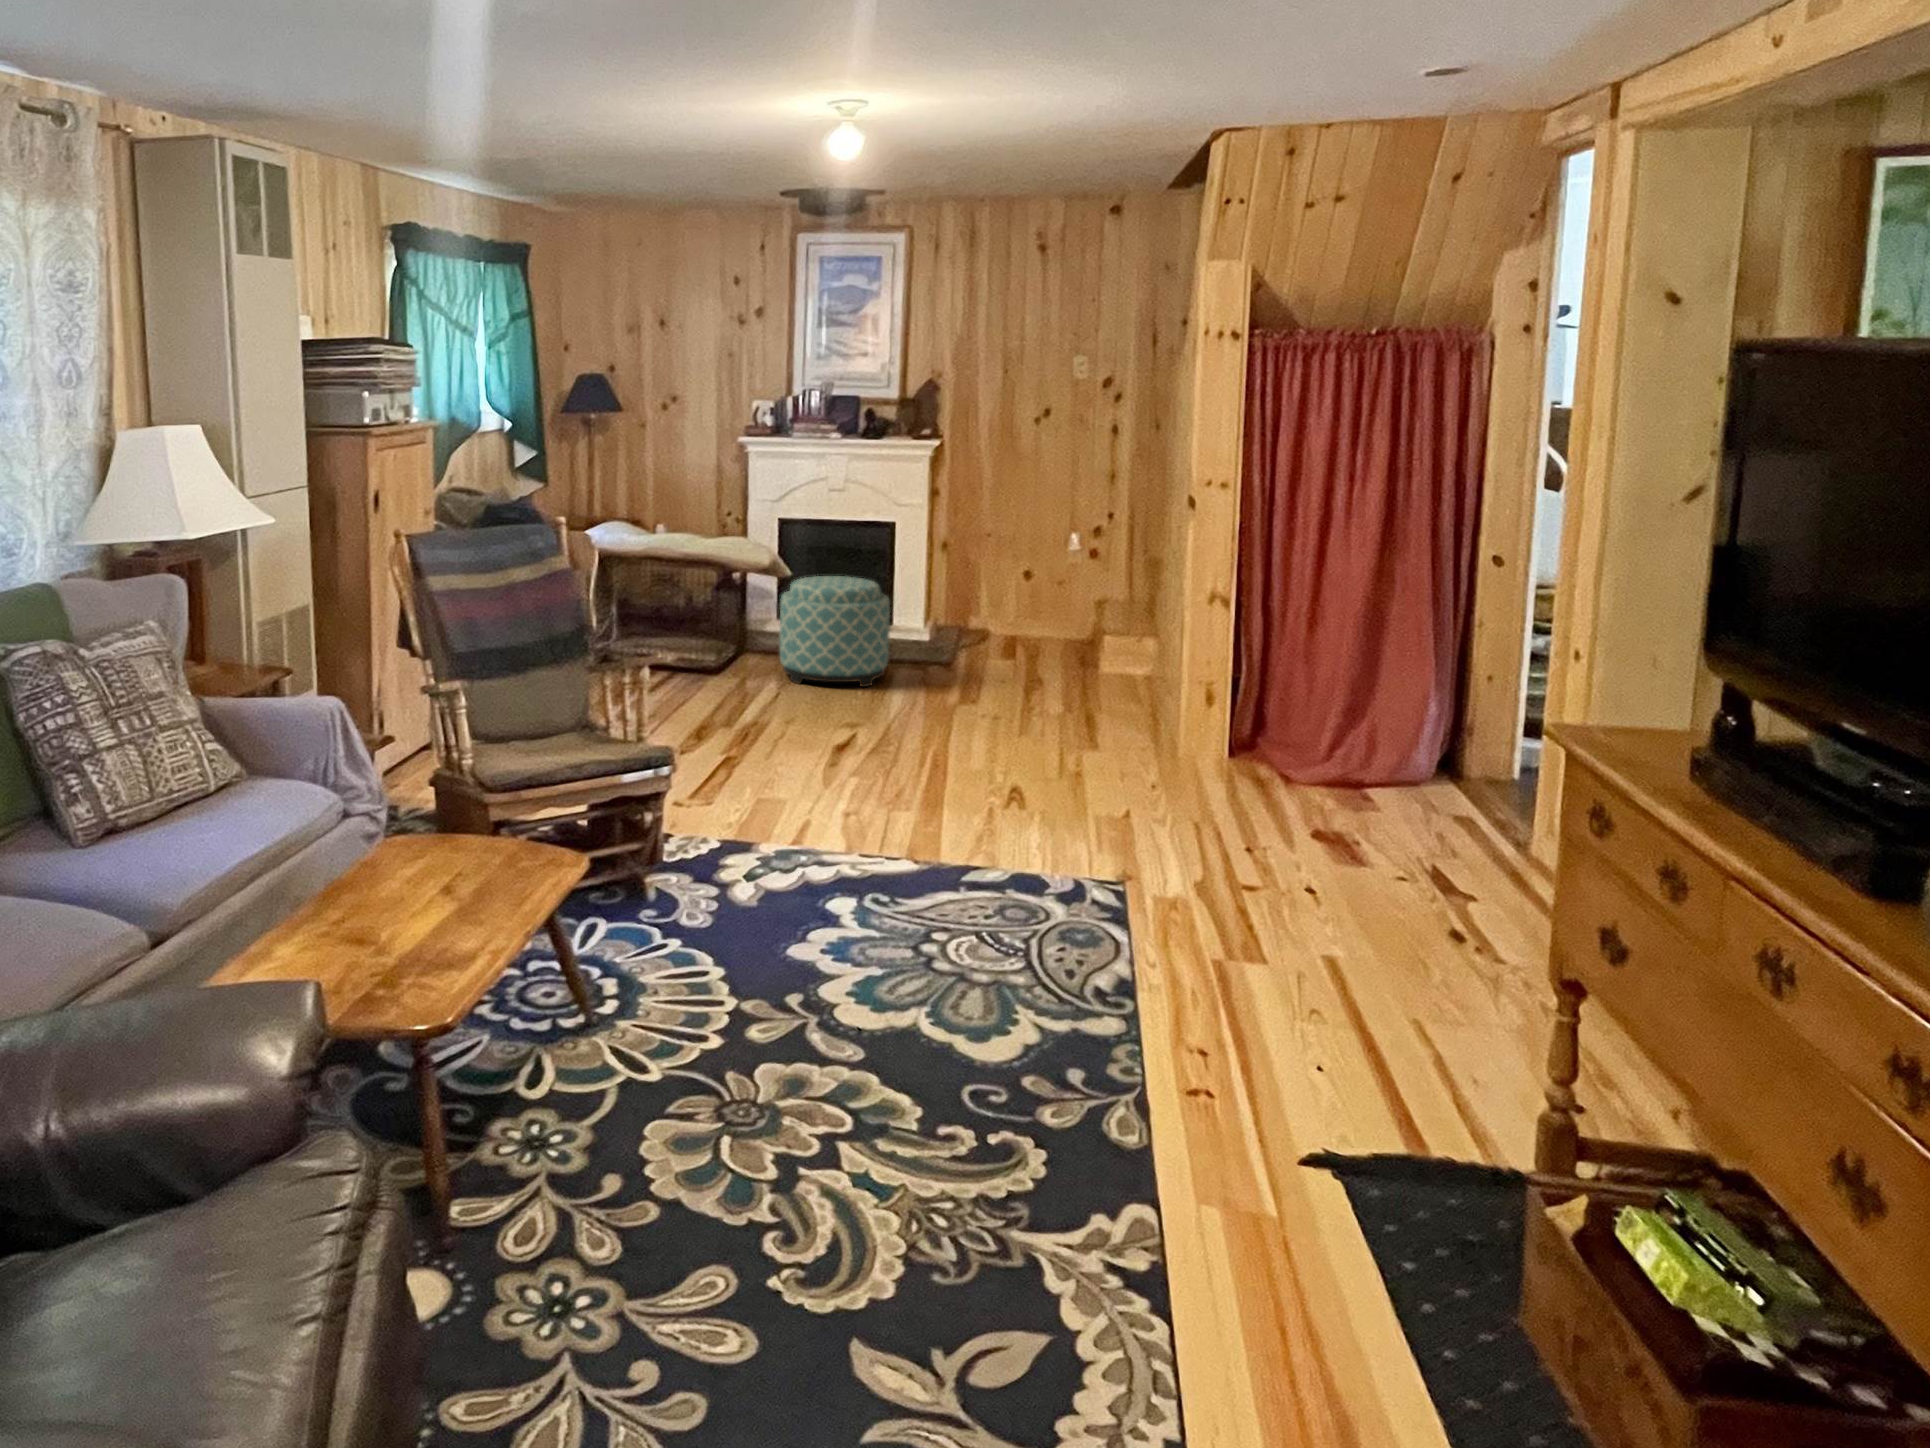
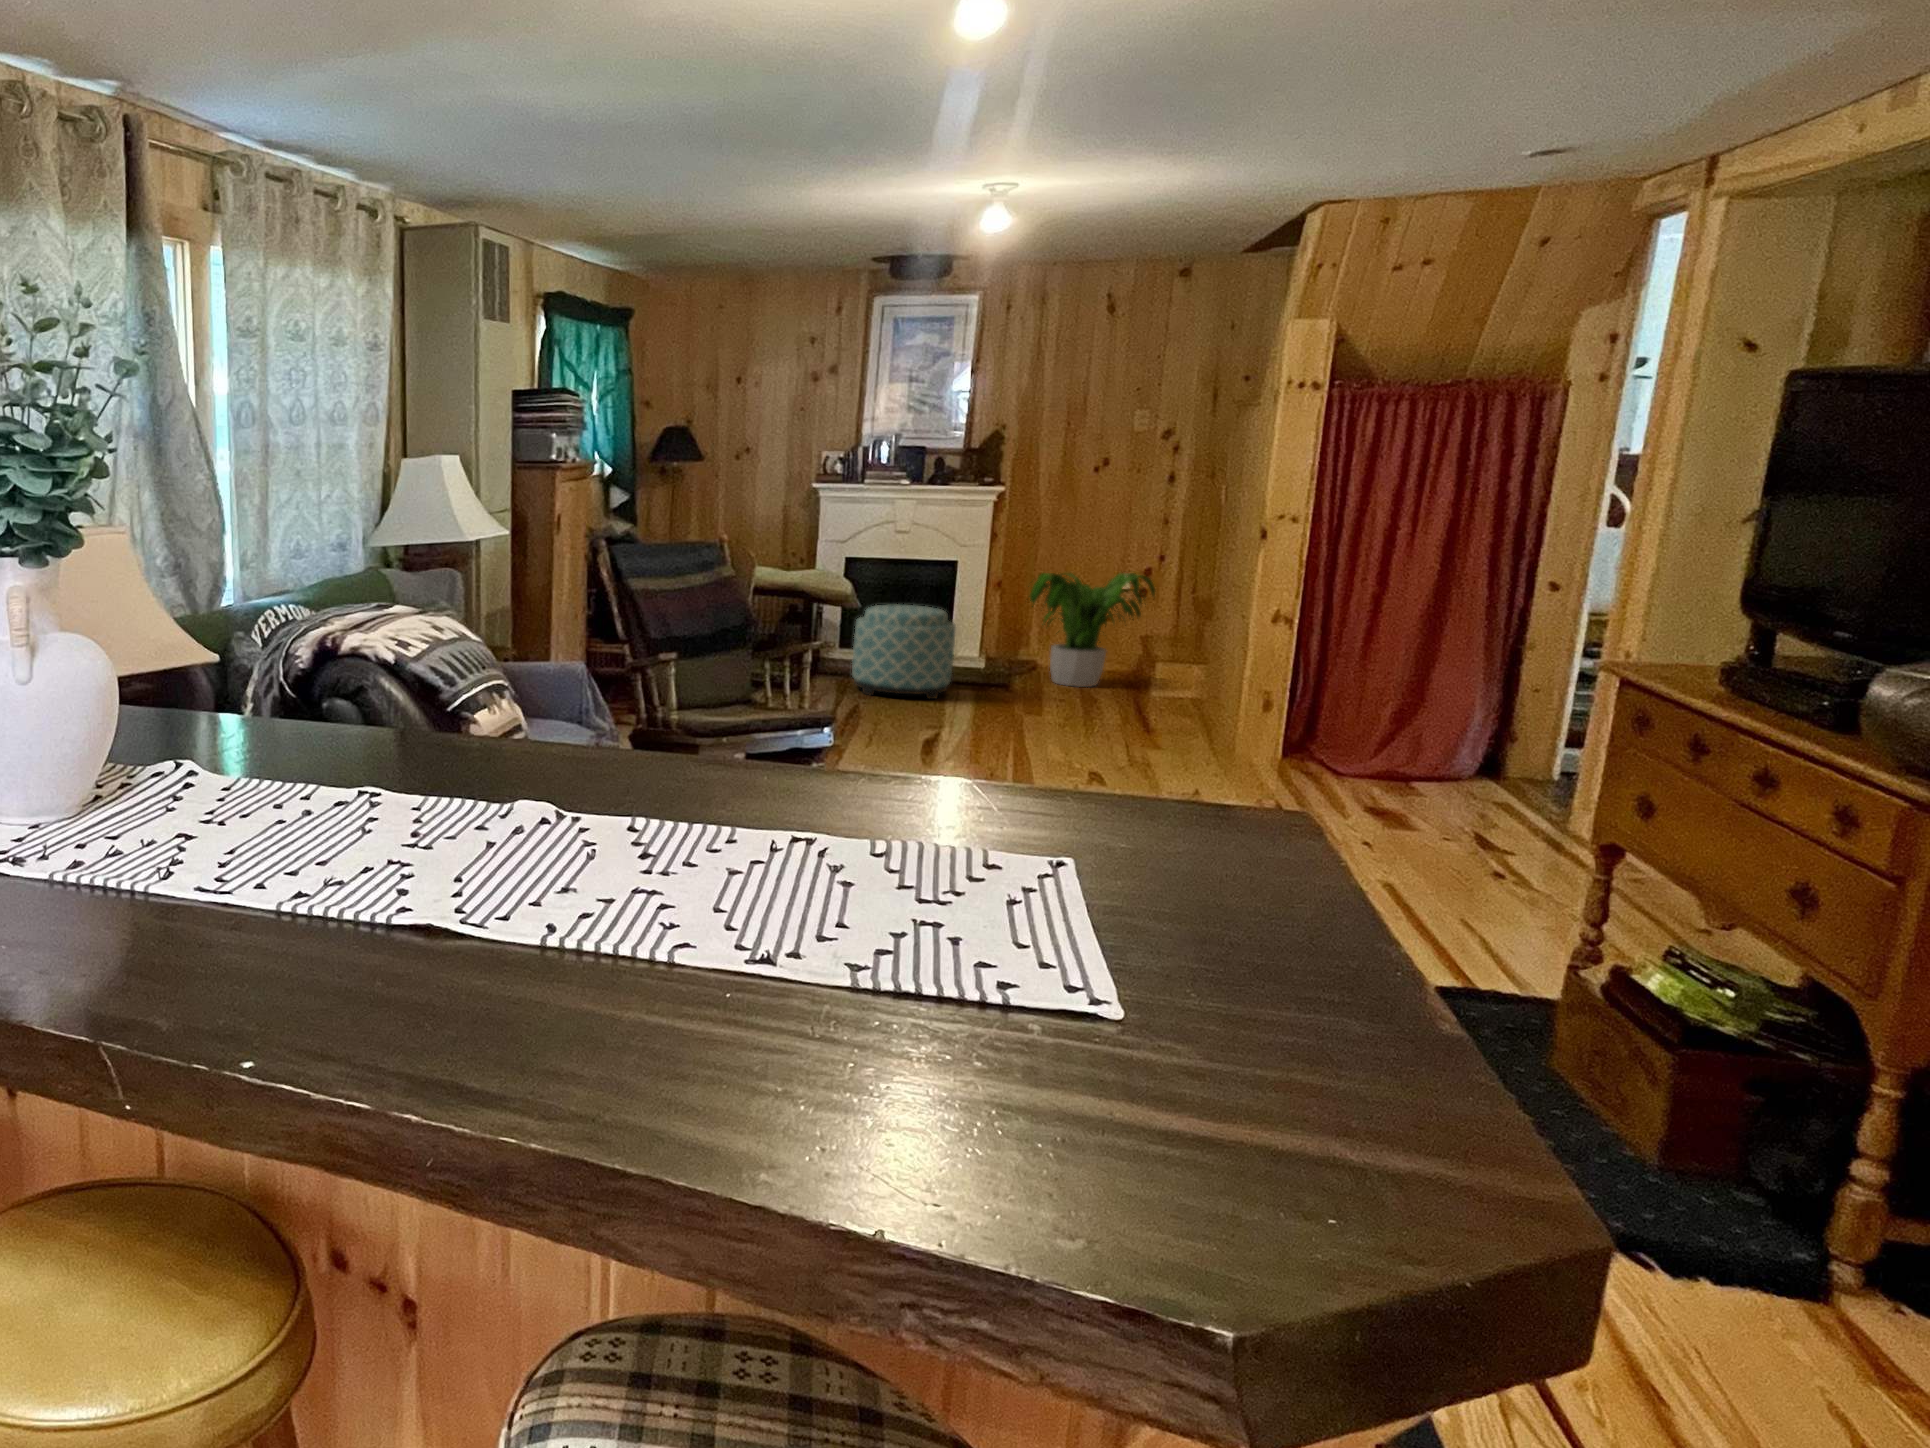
potted plant: none [970,533,1107,662] -> present [1028,573,1155,687]

